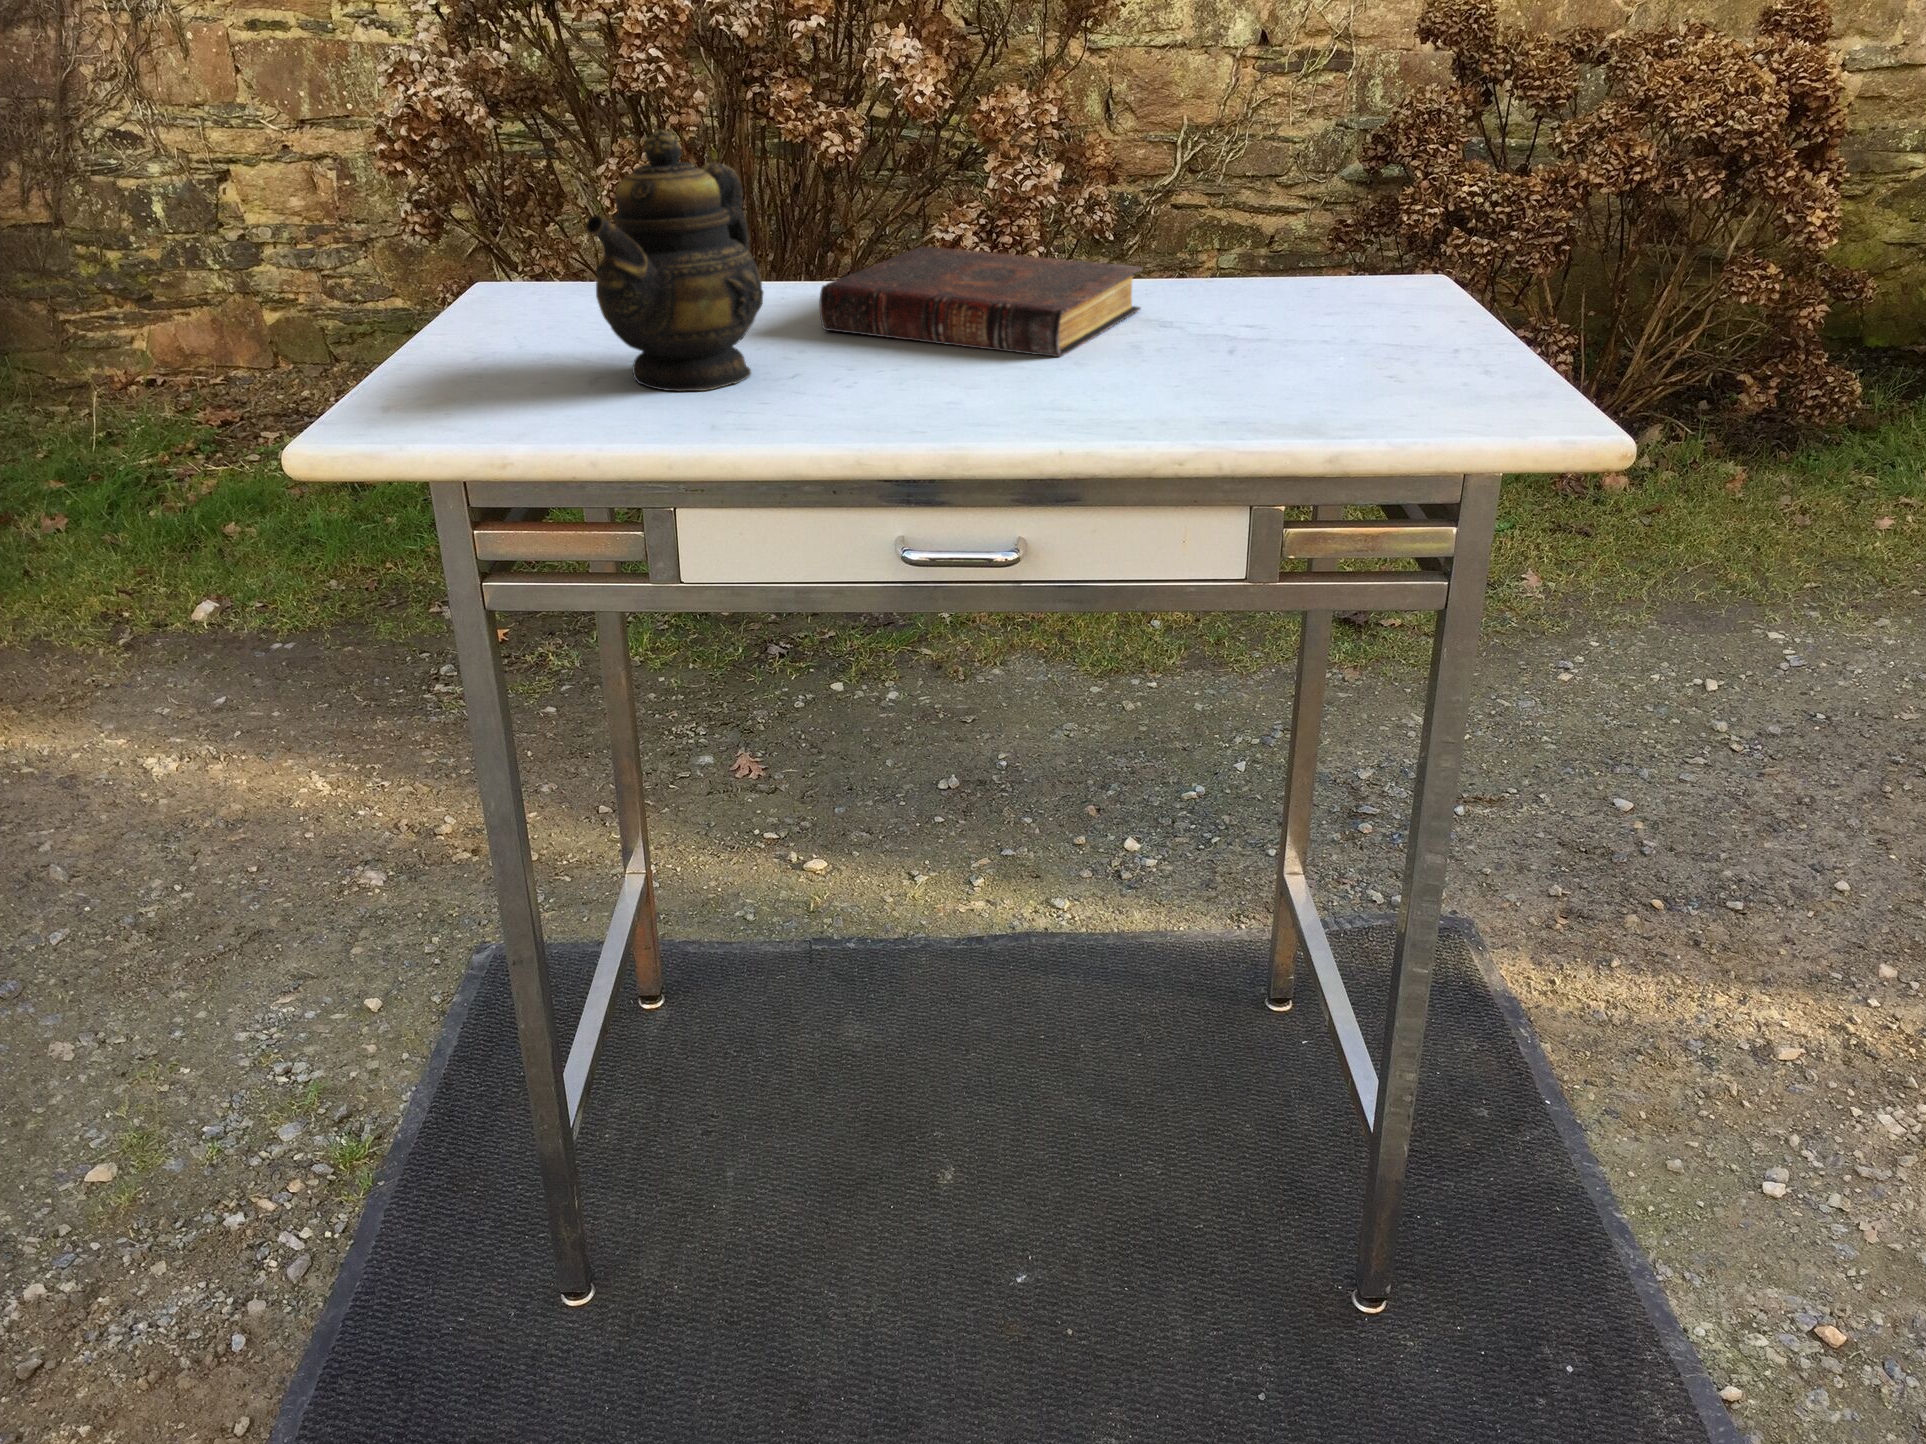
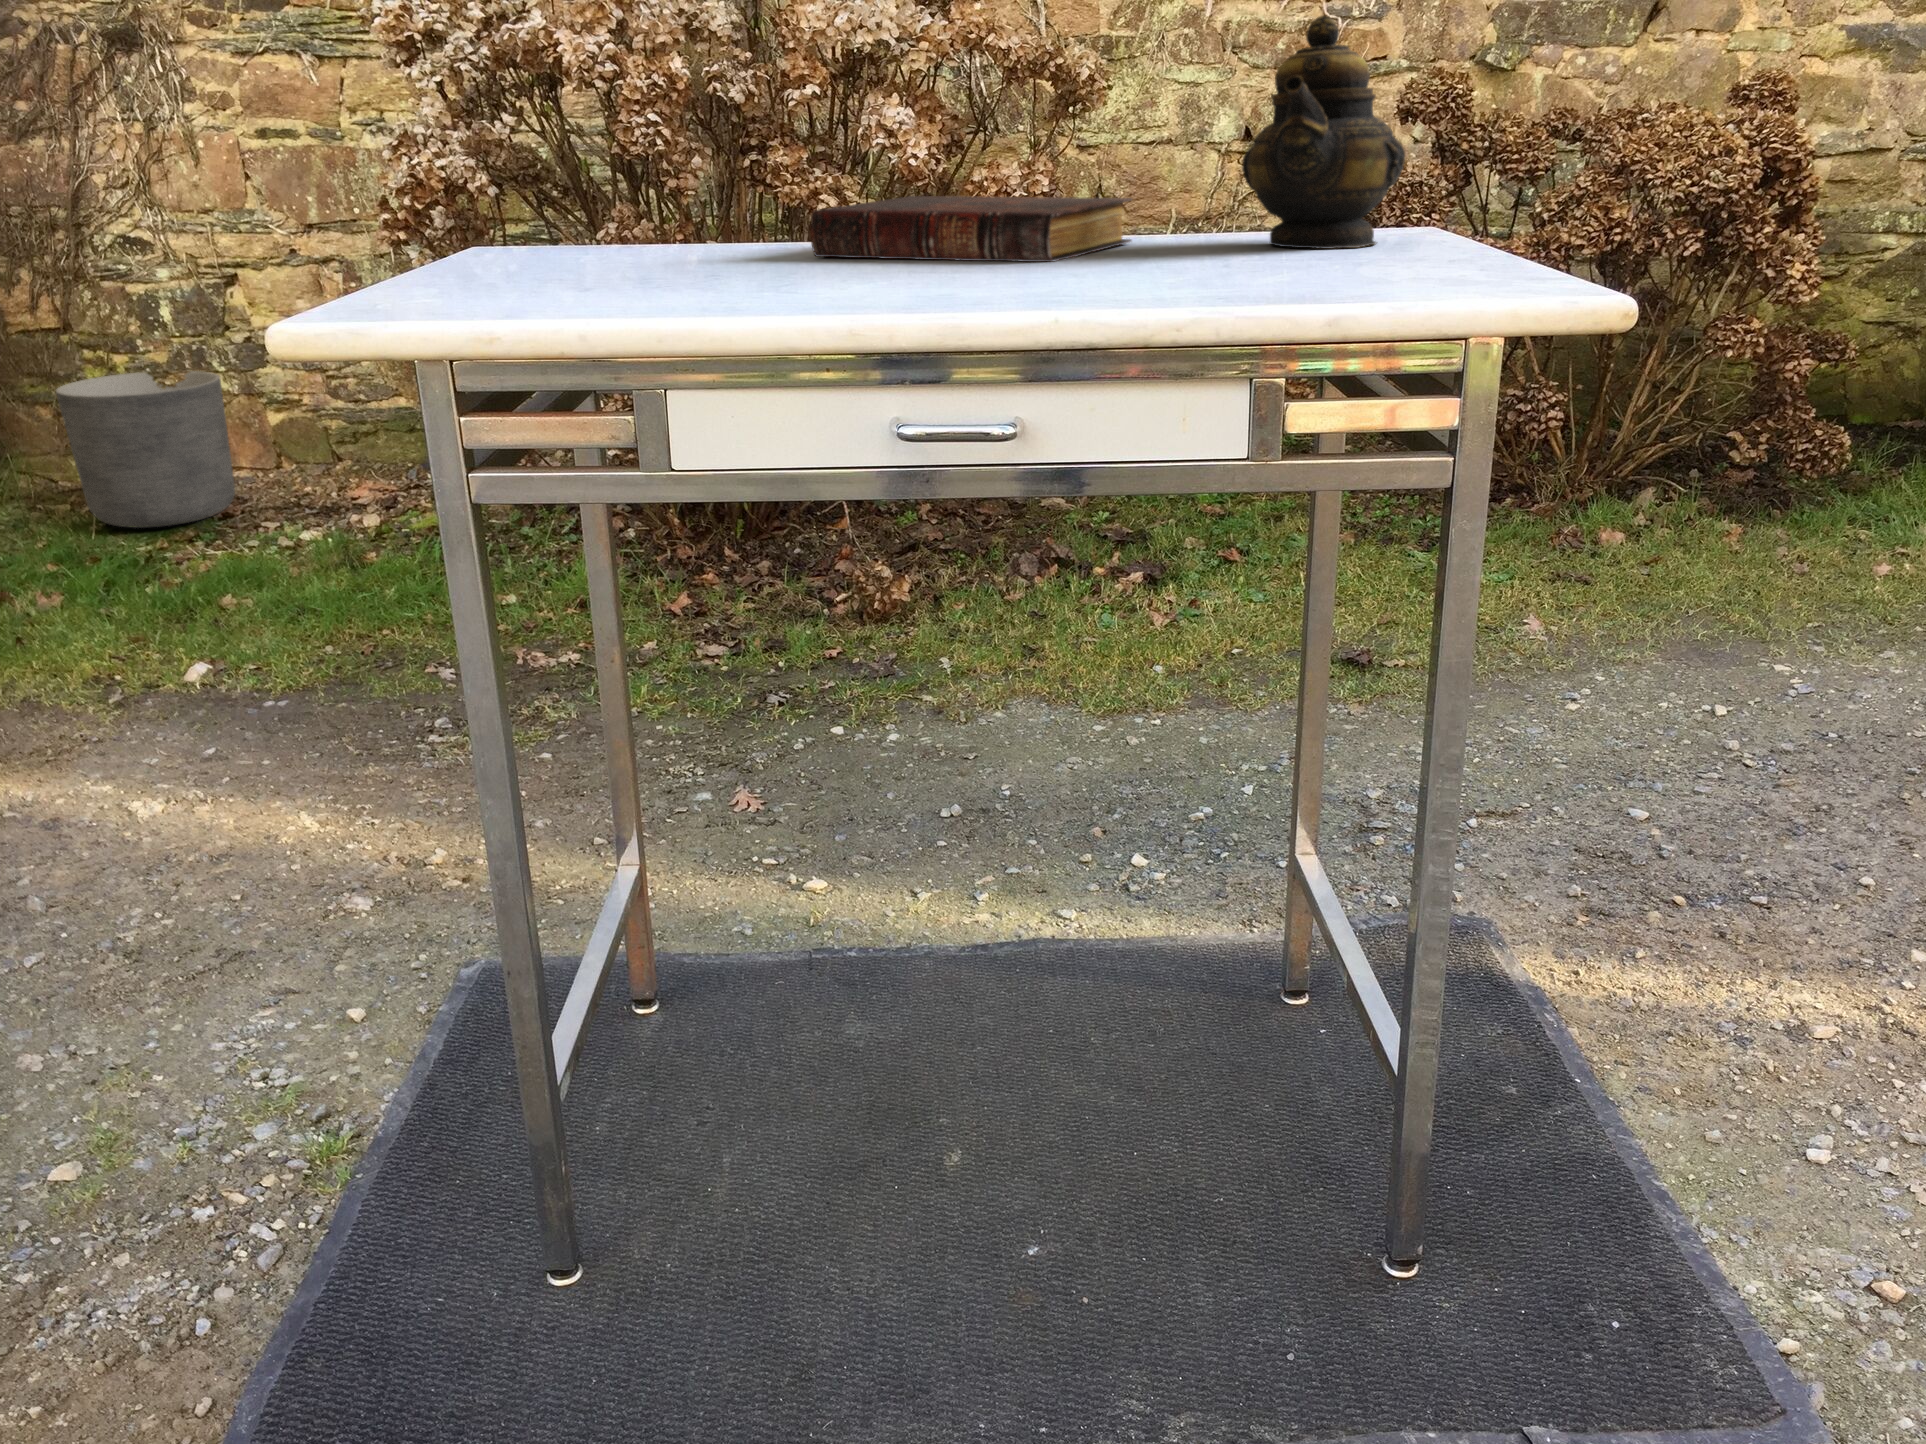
teapot: present [586,130,763,391] -> present [1242,15,1405,249]
planter: none [47,273,231,438] -> present [56,371,235,528]

